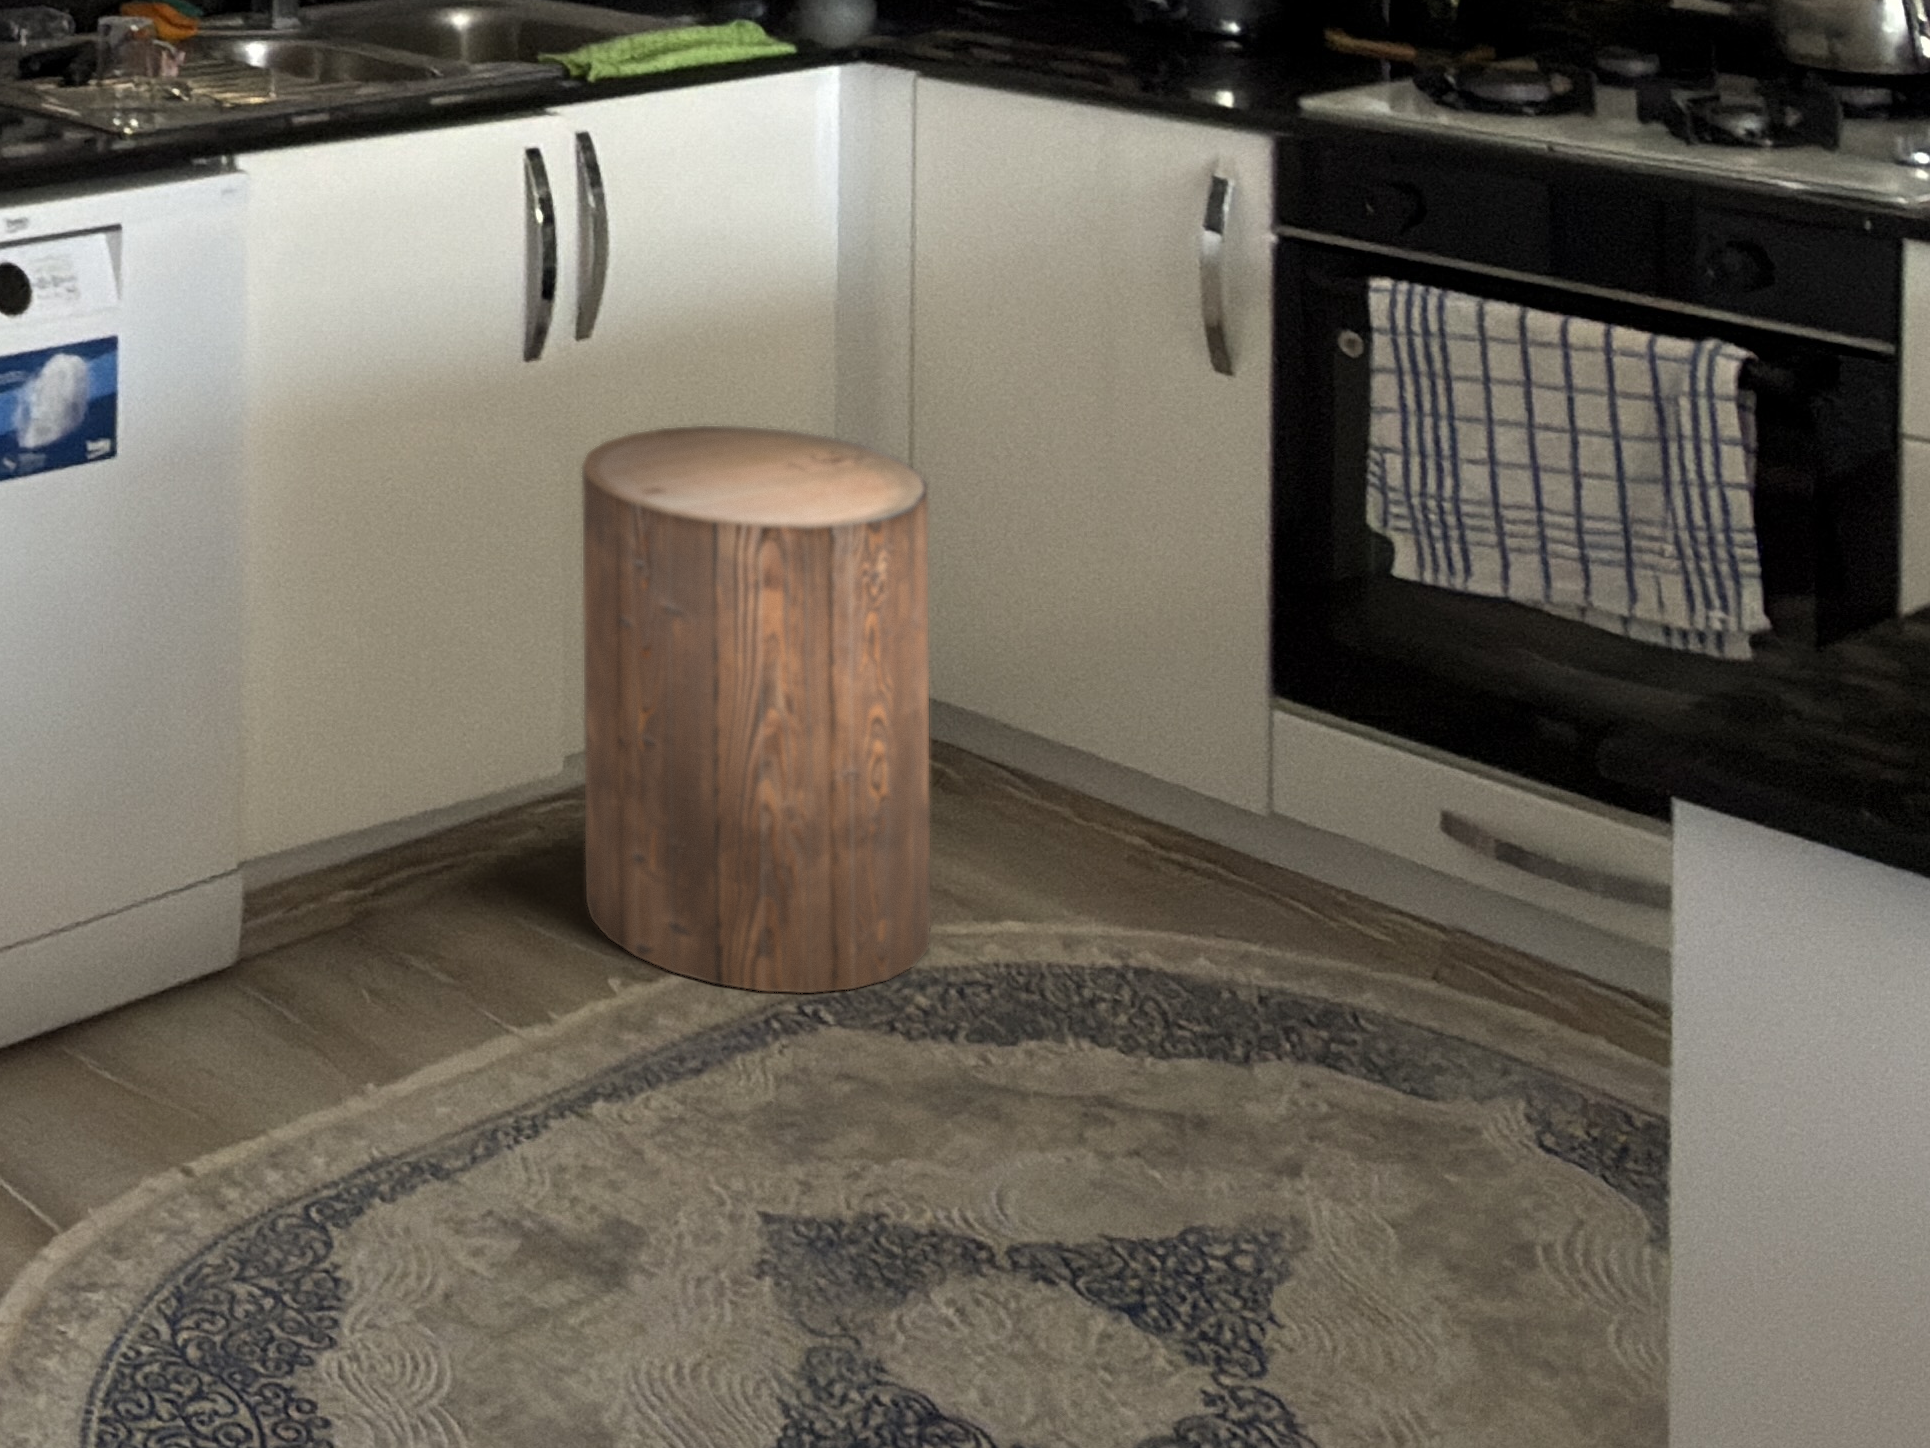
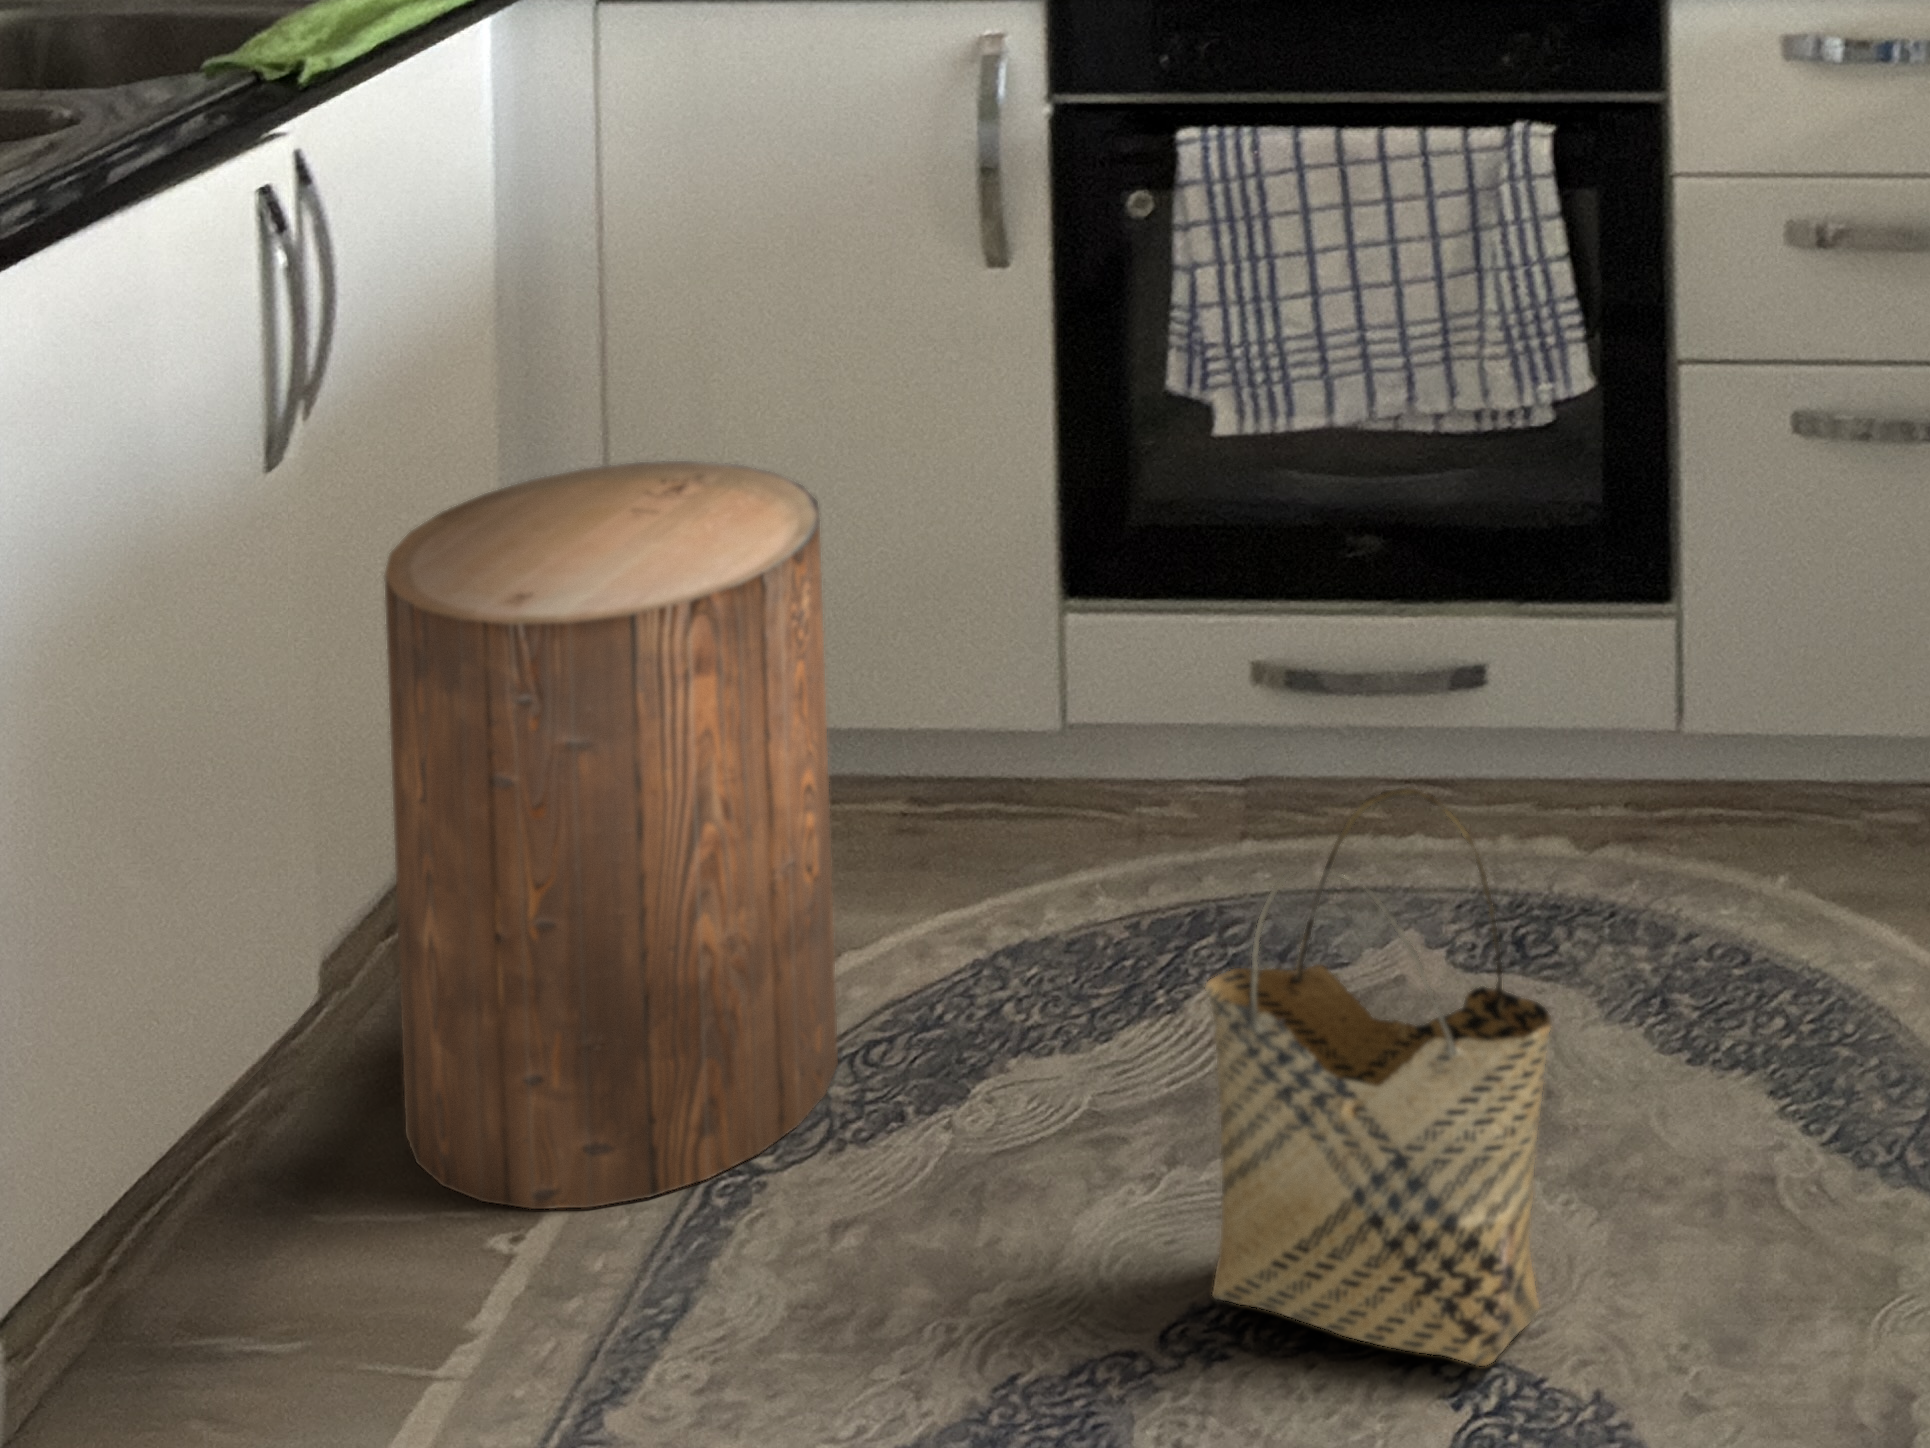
woven basket: none [1052,852,1347,1367] -> present [1206,788,1552,1366]

